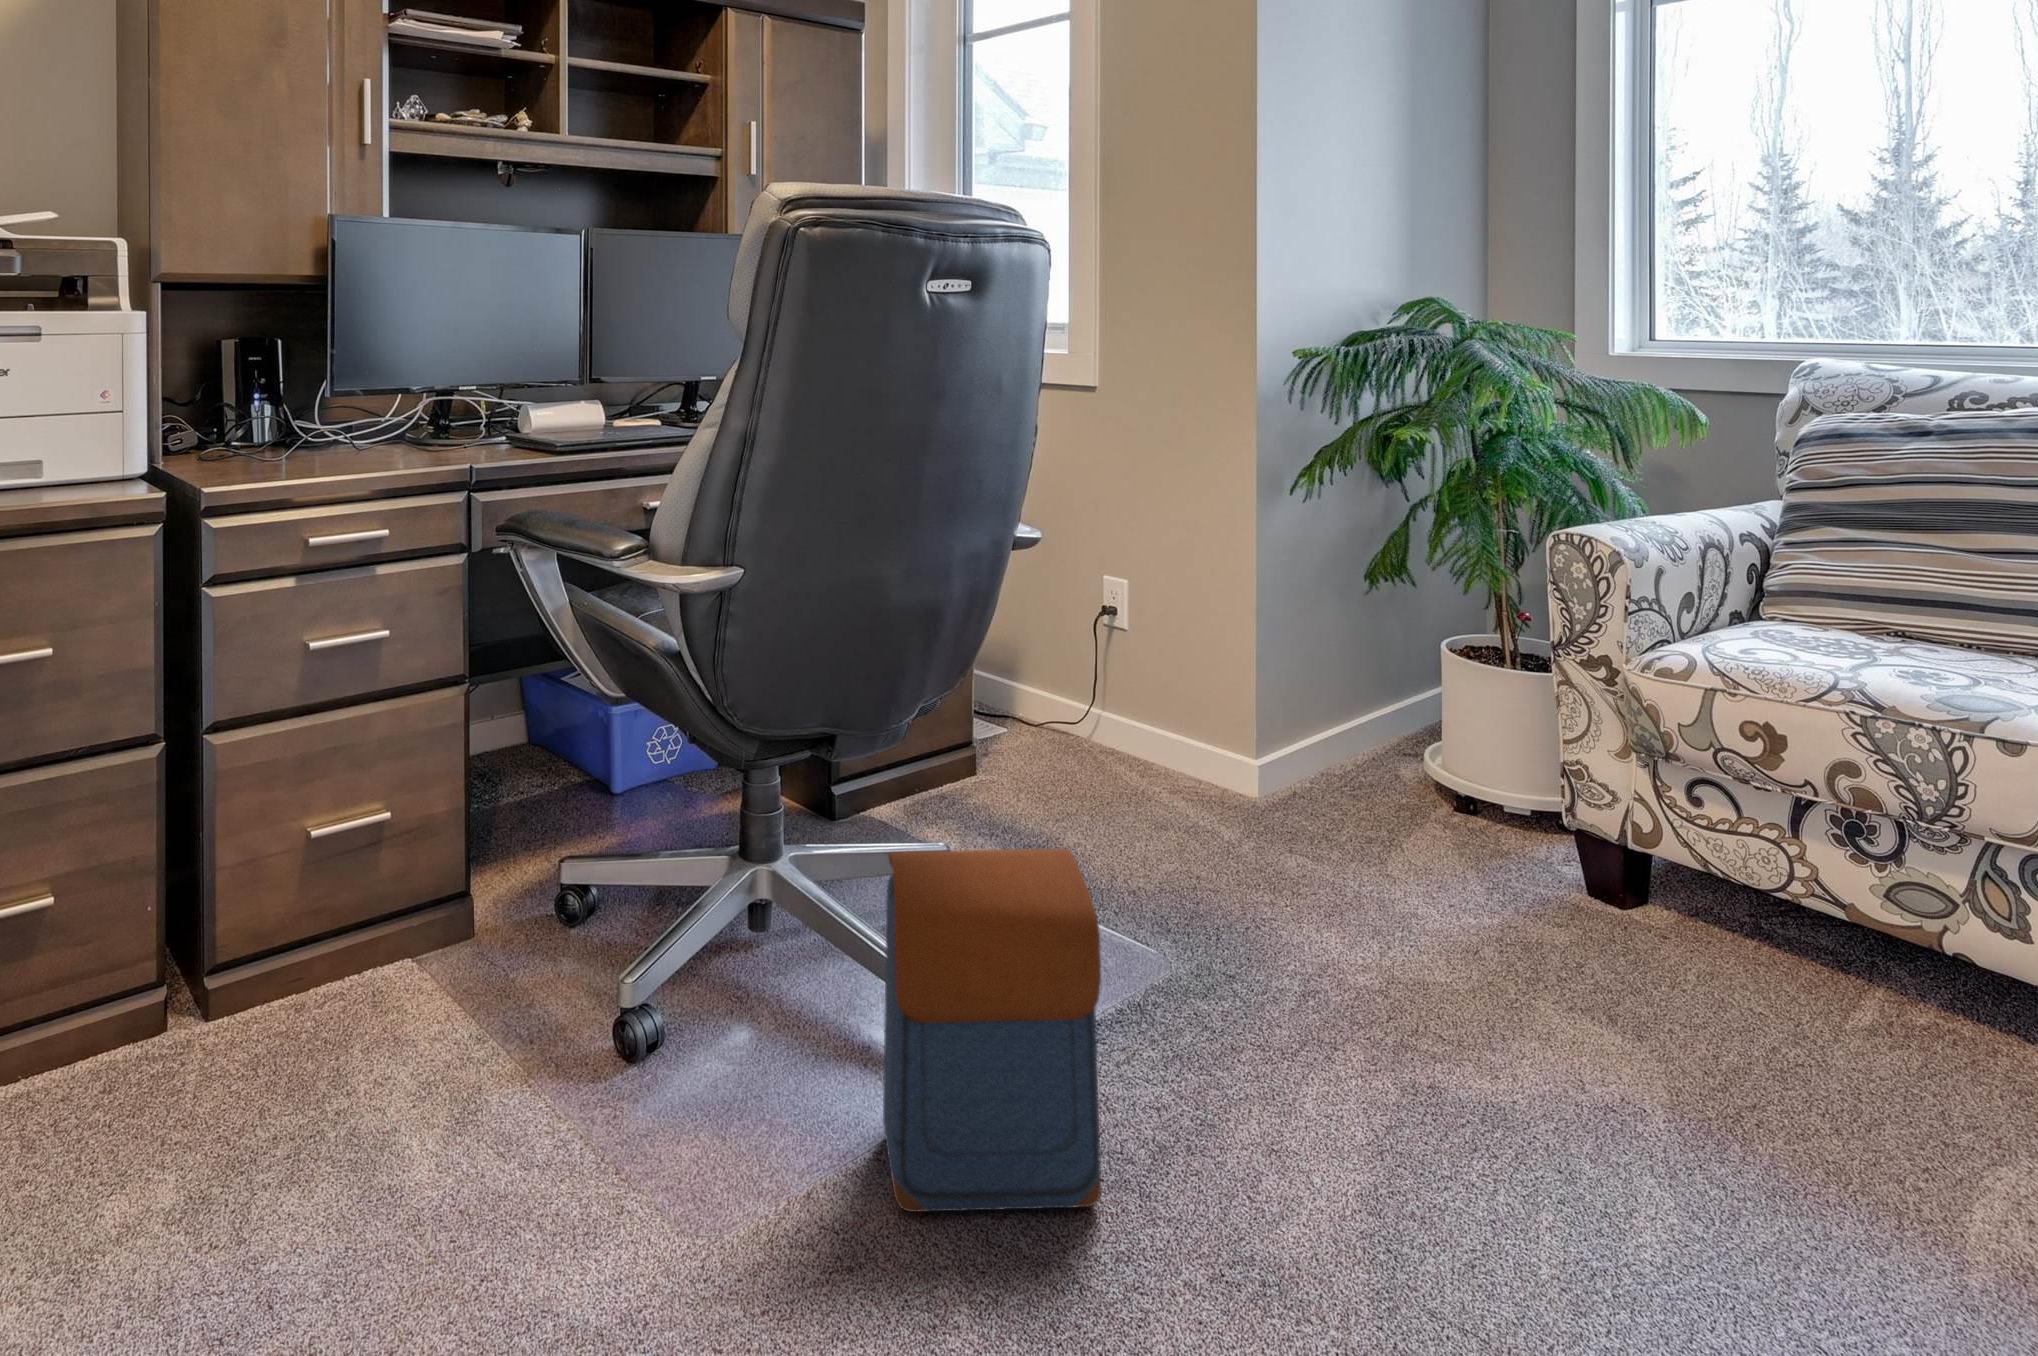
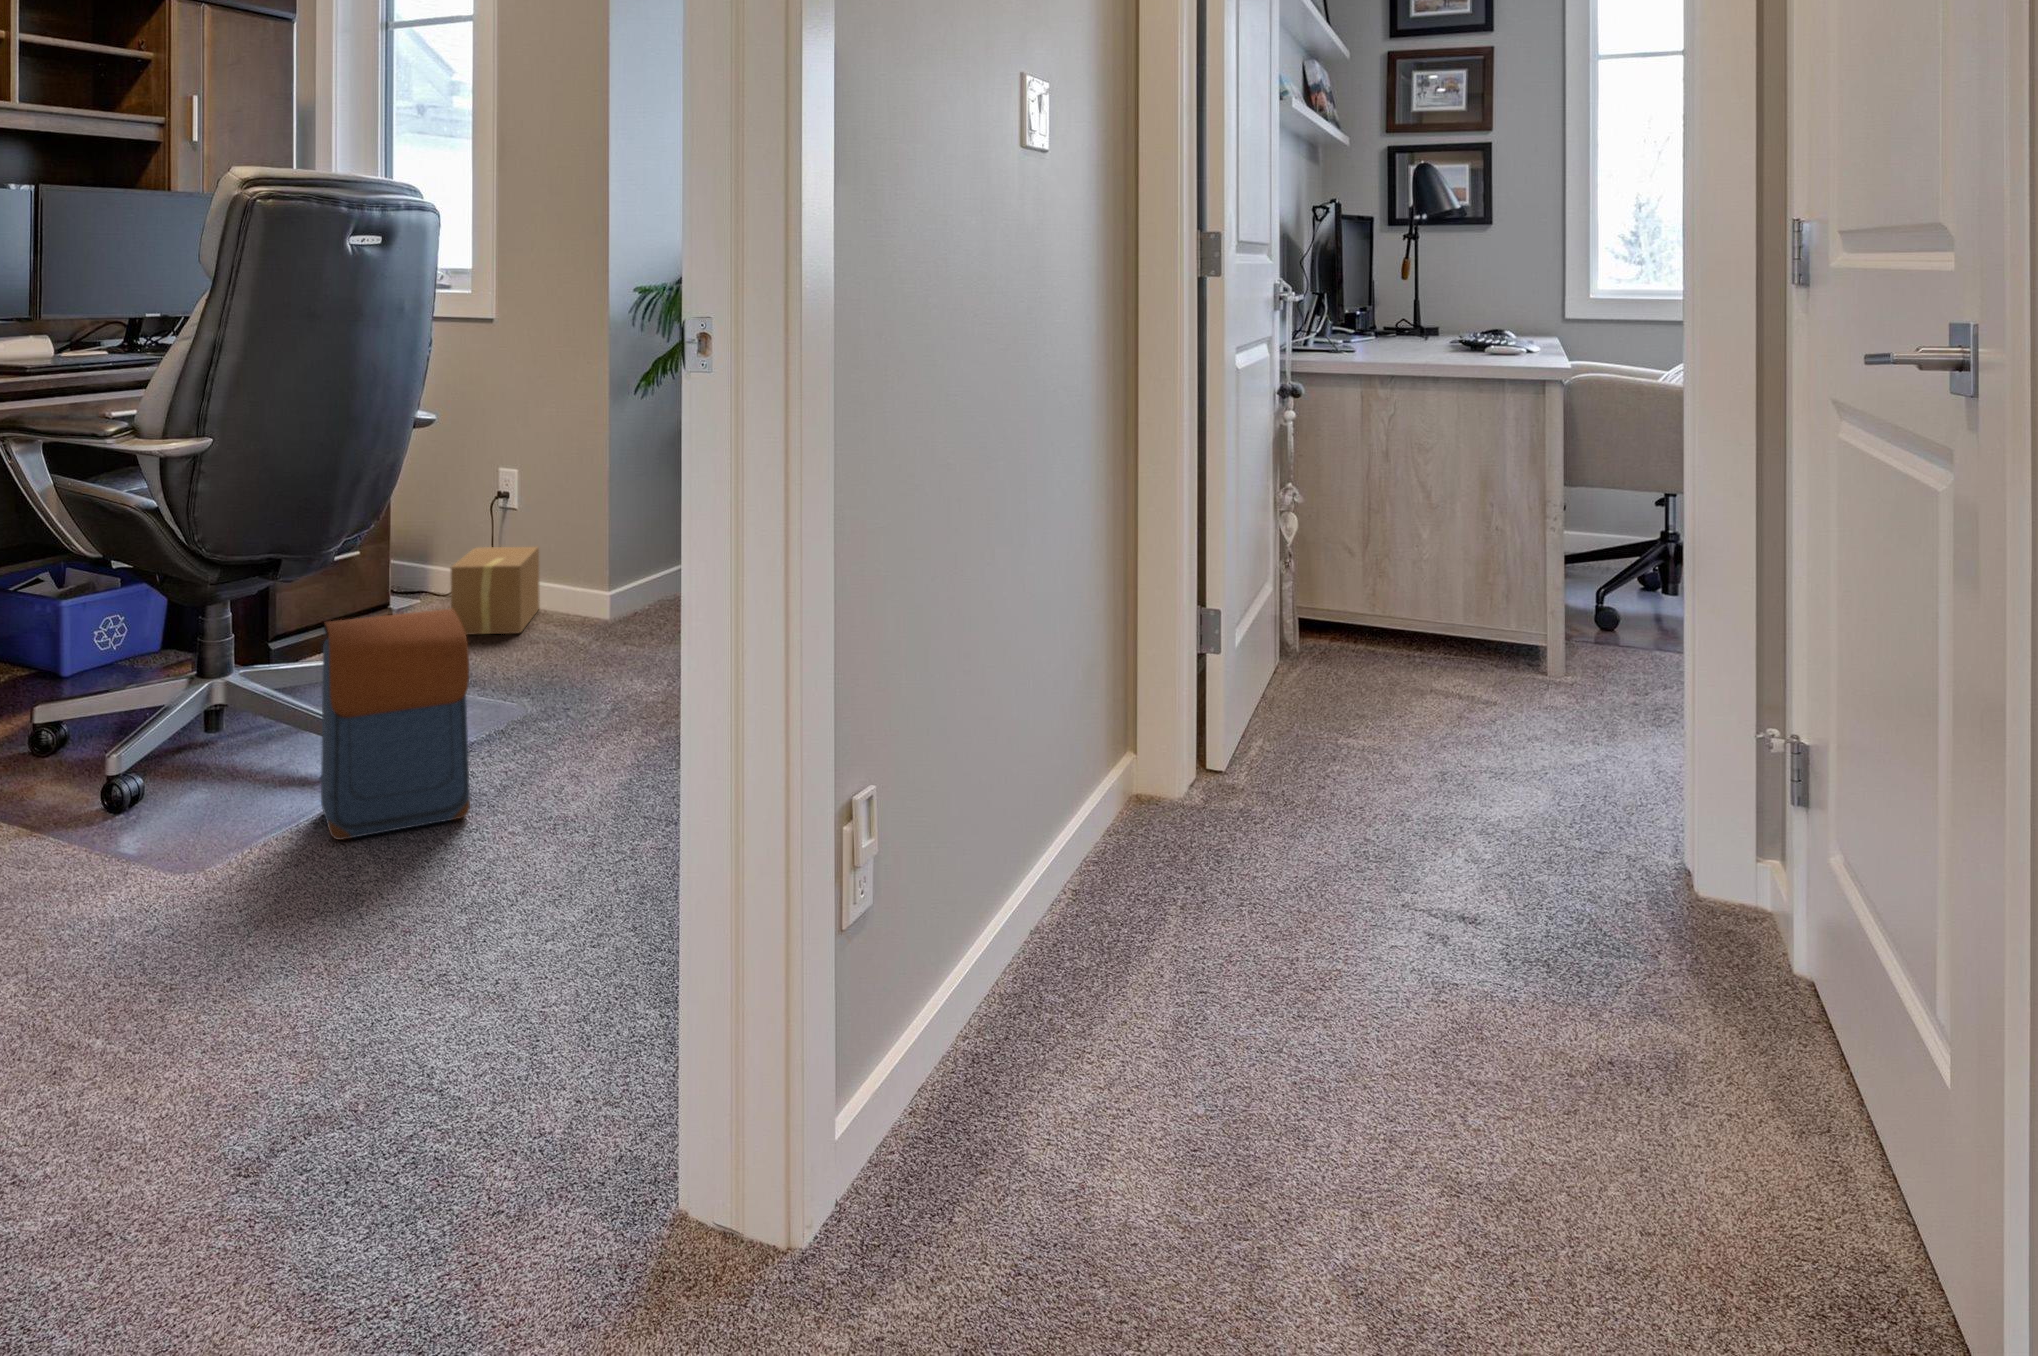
cardboard box: none [1044,676,1155,809] -> present [451,546,540,635]

